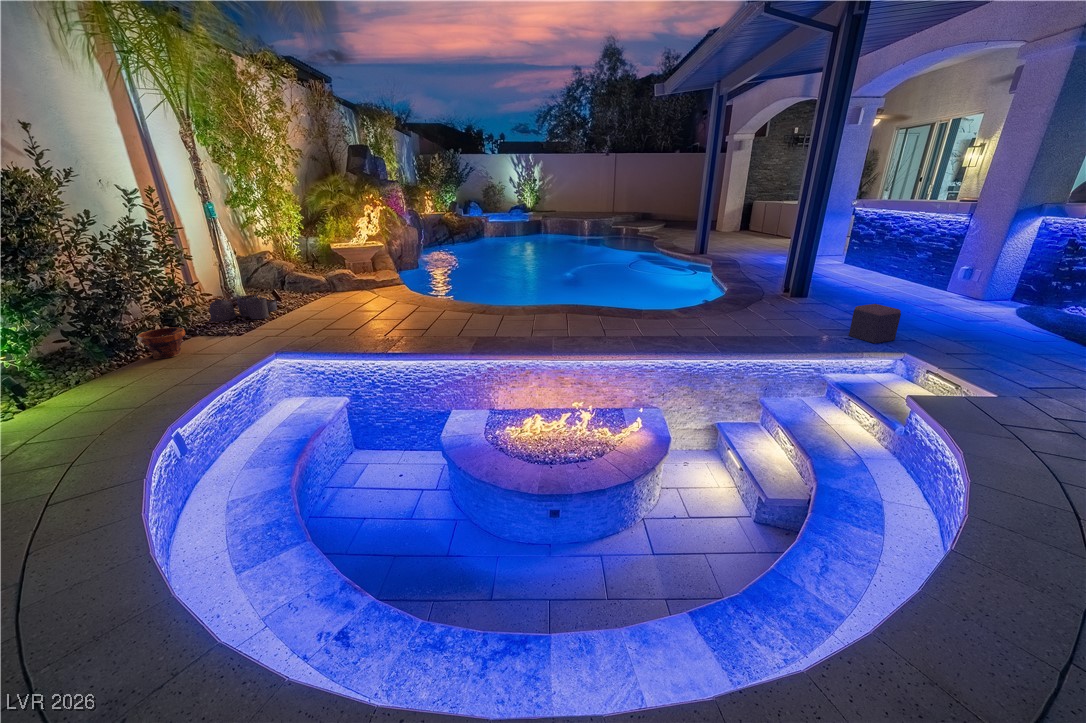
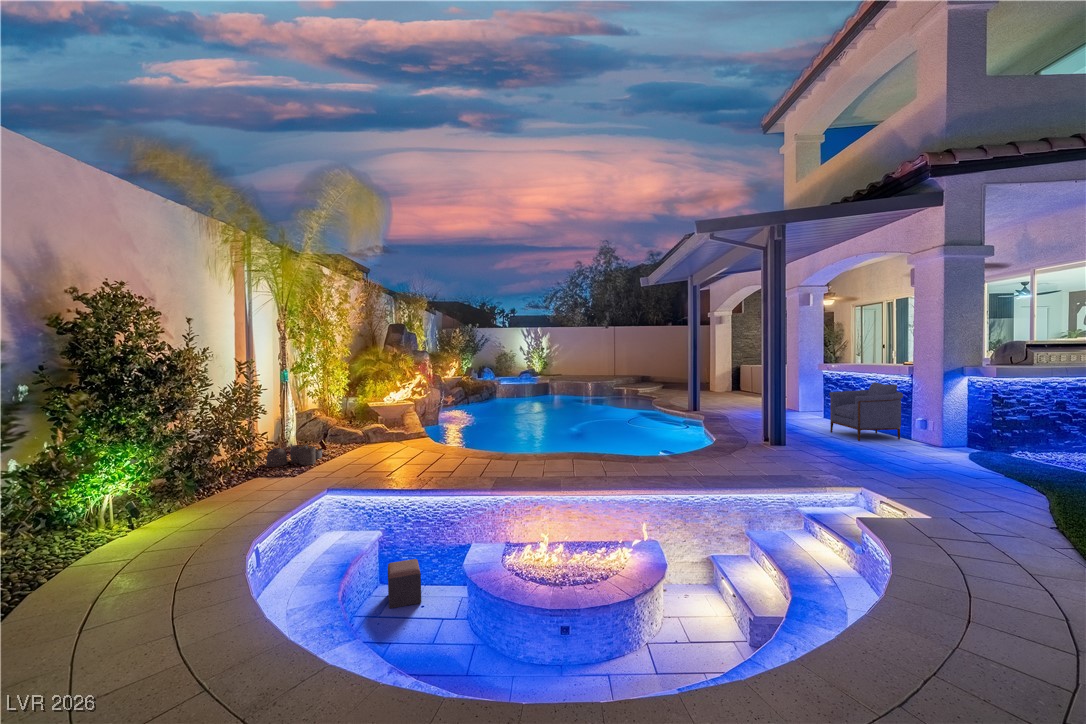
armchair: none [856,223,952,292] -> present [829,382,903,441]
footstool: present [849,304,901,343] -> present [388,559,421,608]
planter: present [136,327,185,359] -> none [214,469,252,496]

